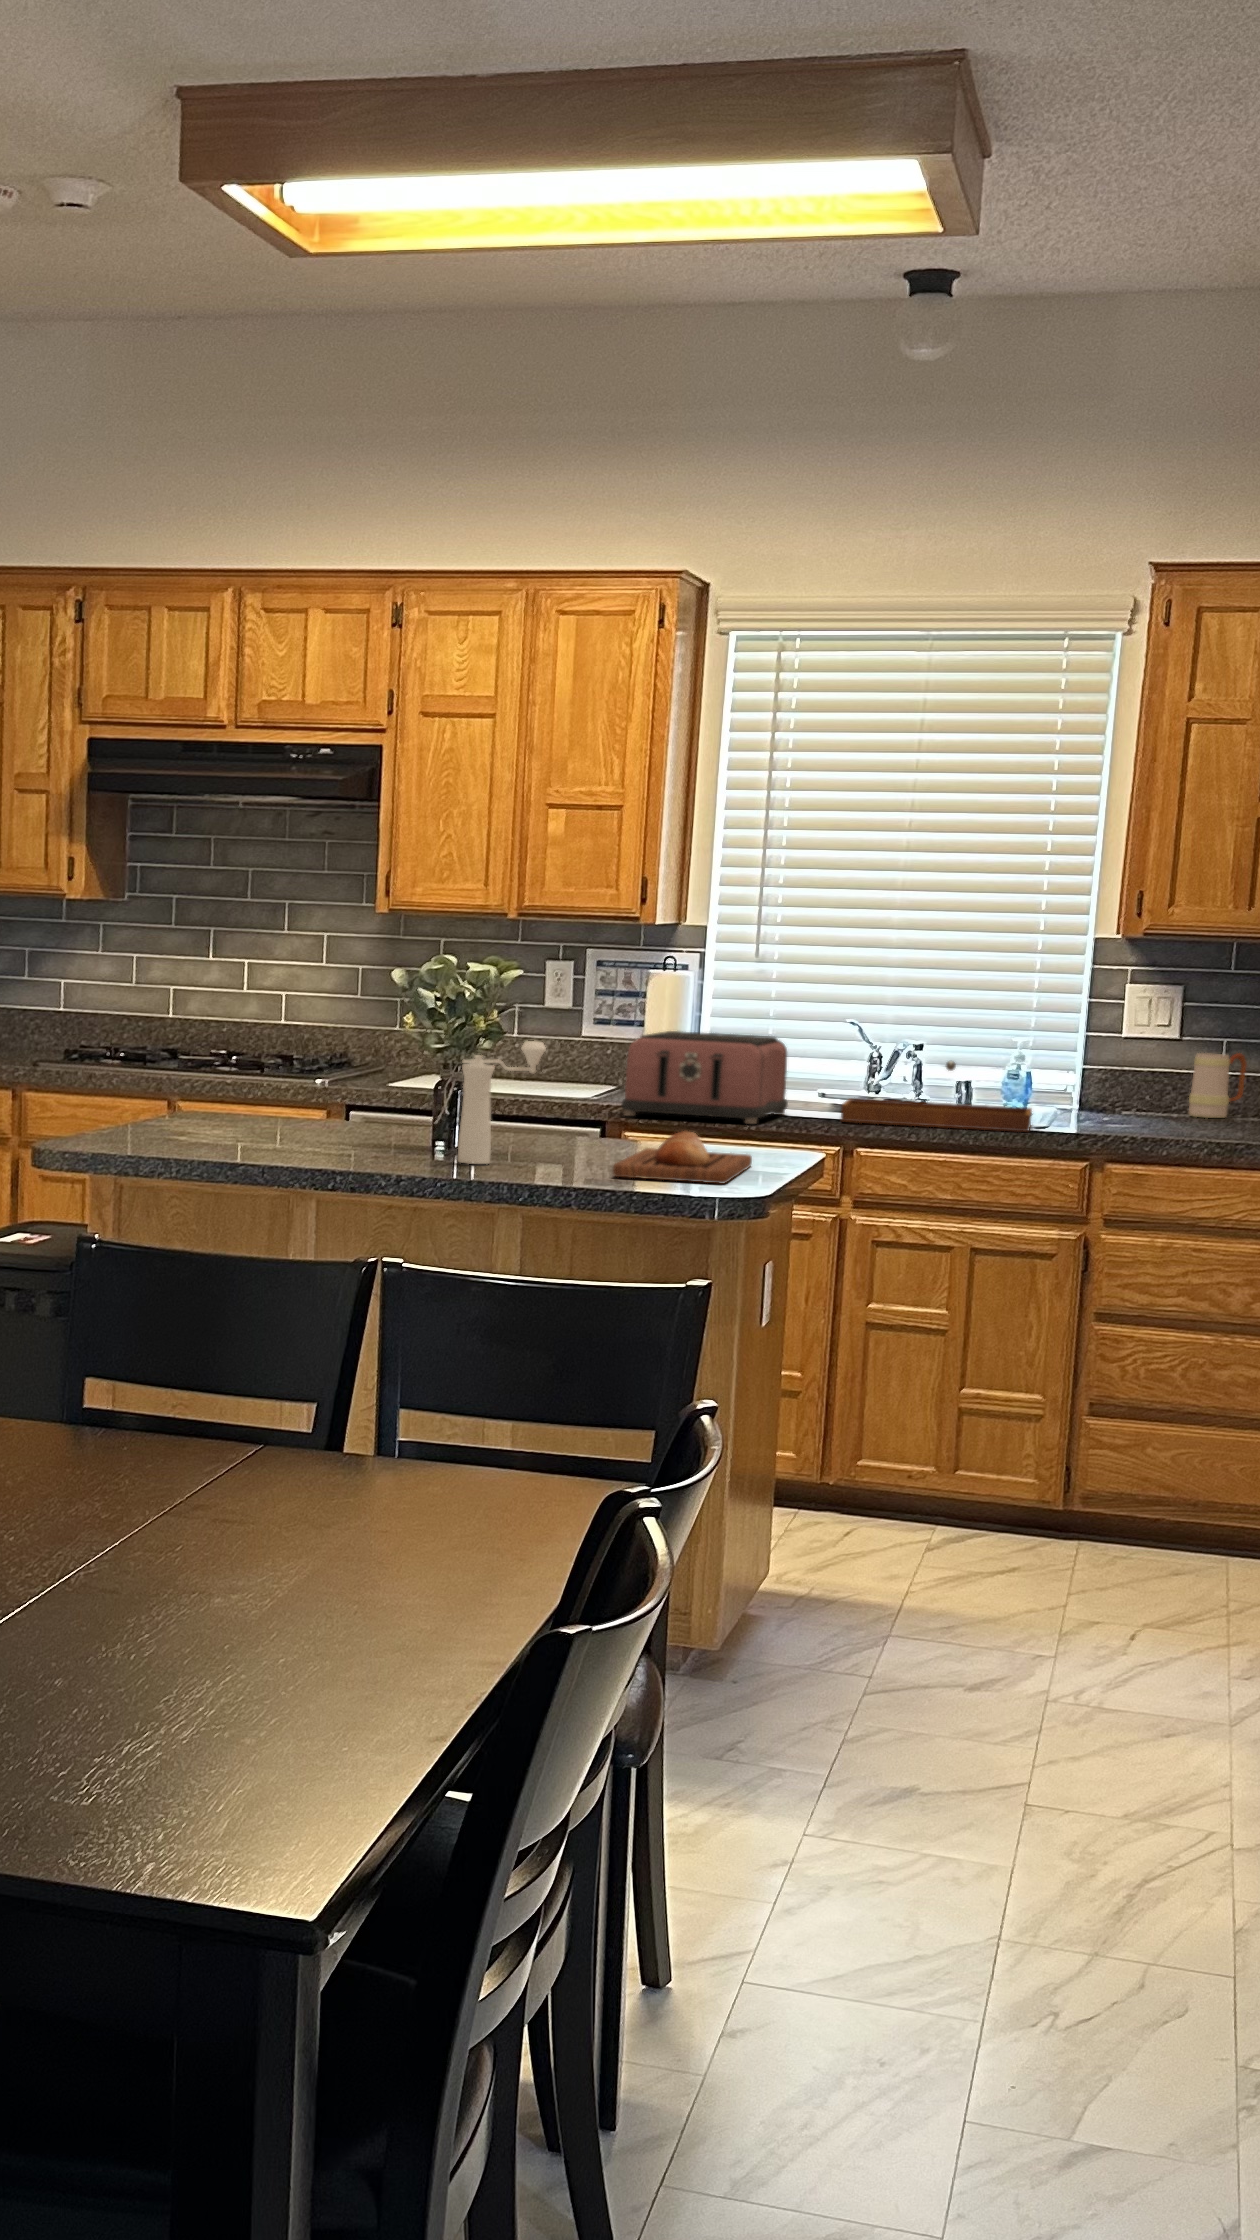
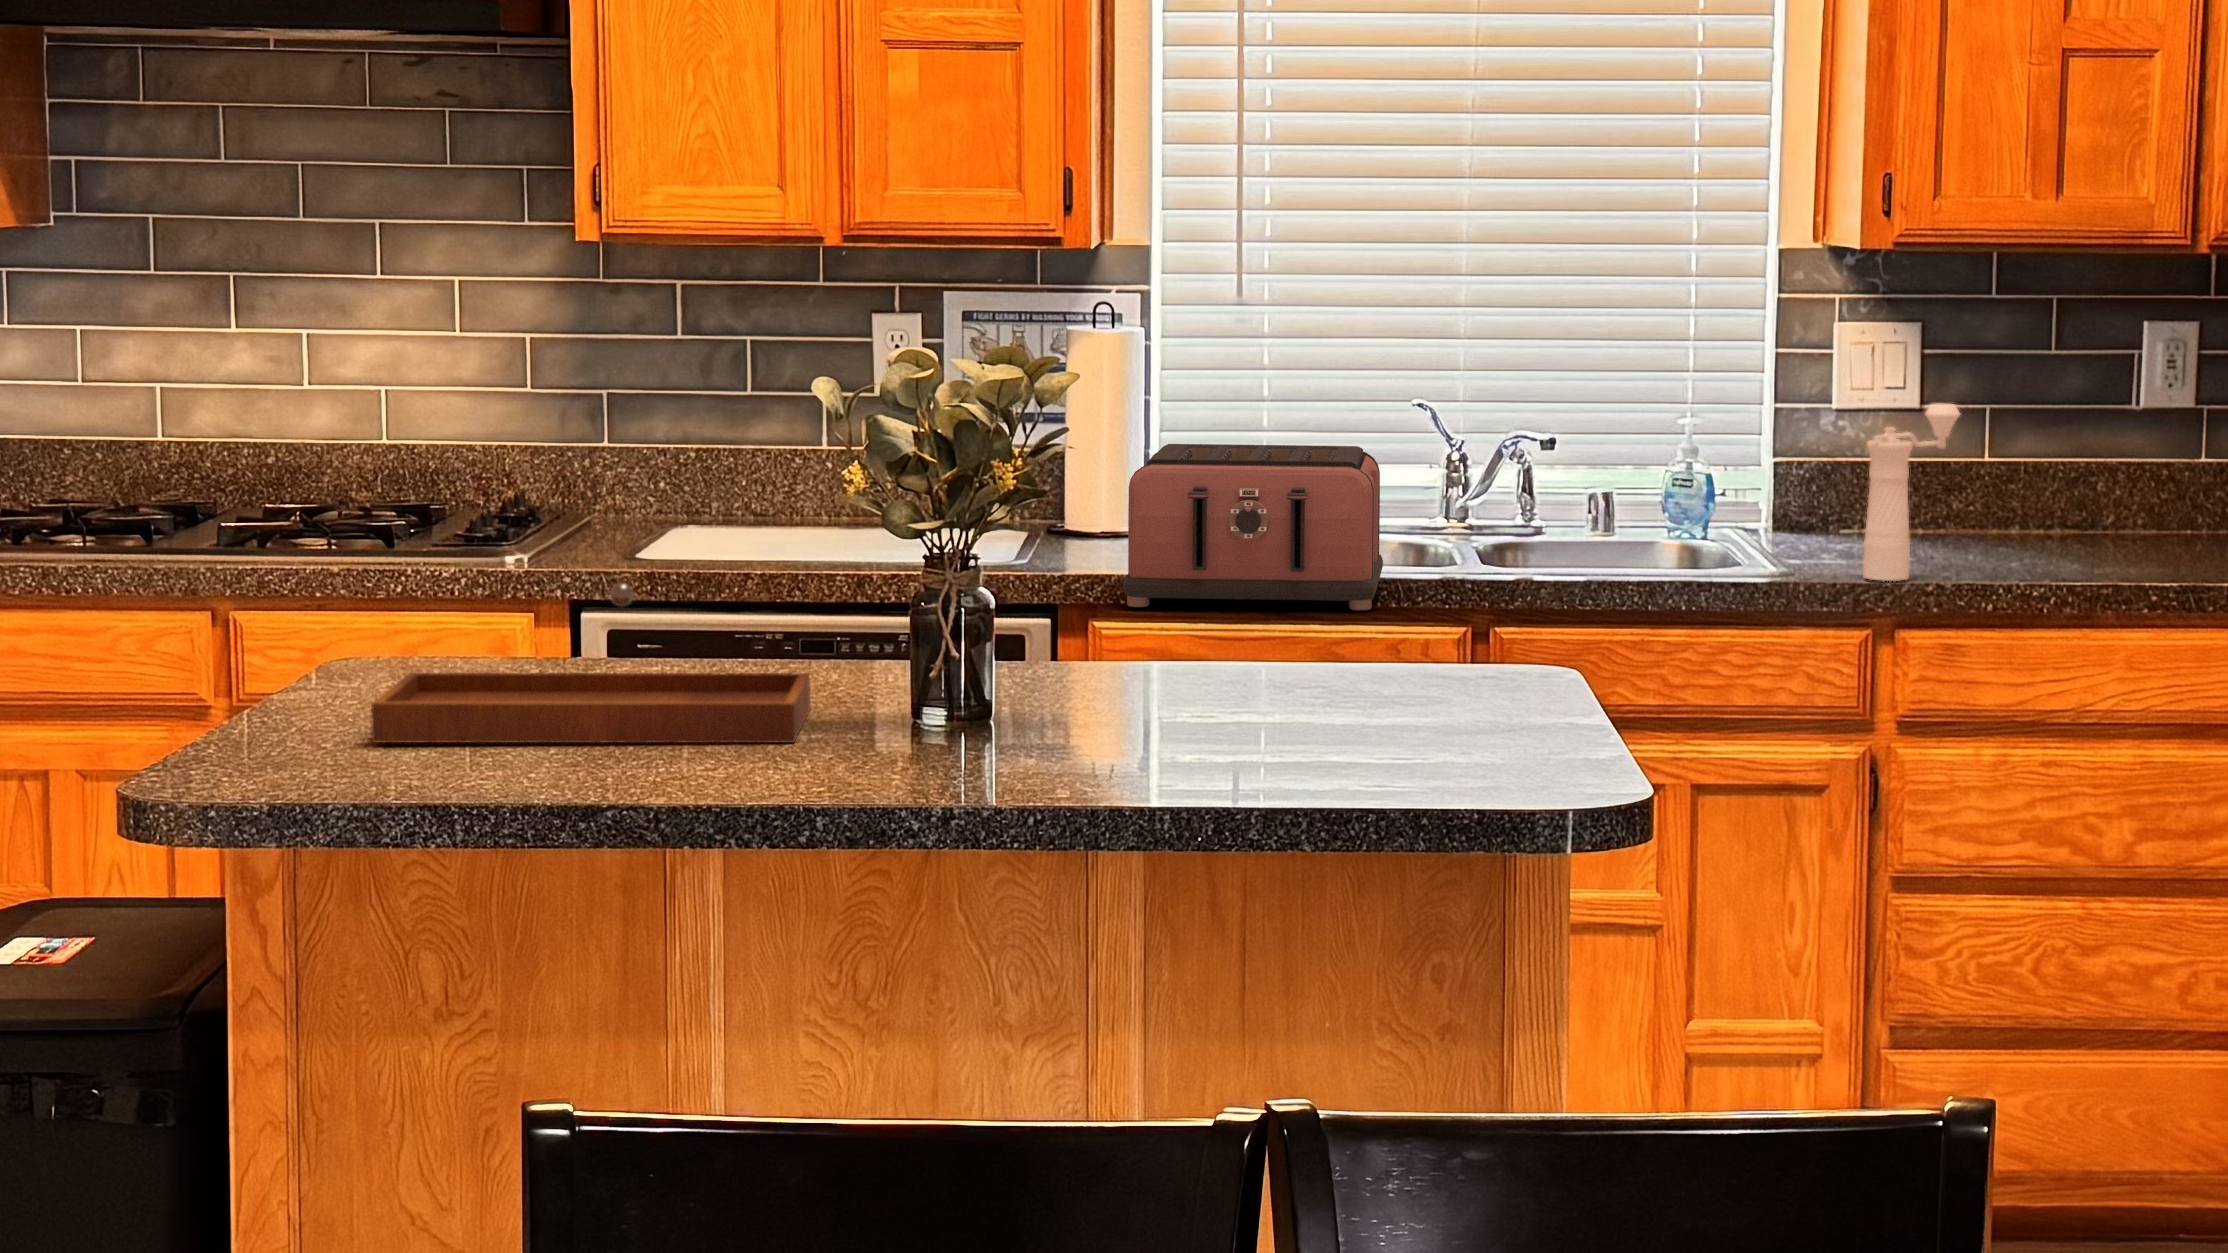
pepper mill: present [458,1041,546,1164] -> present [1863,403,1960,581]
mug: present [1189,1053,1247,1118] -> none [1969,428,2053,536]
tray: present [841,1061,1032,1132] -> present [371,583,810,743]
bread loaf: present [612,1131,752,1183] -> none [1325,671,1562,782]

